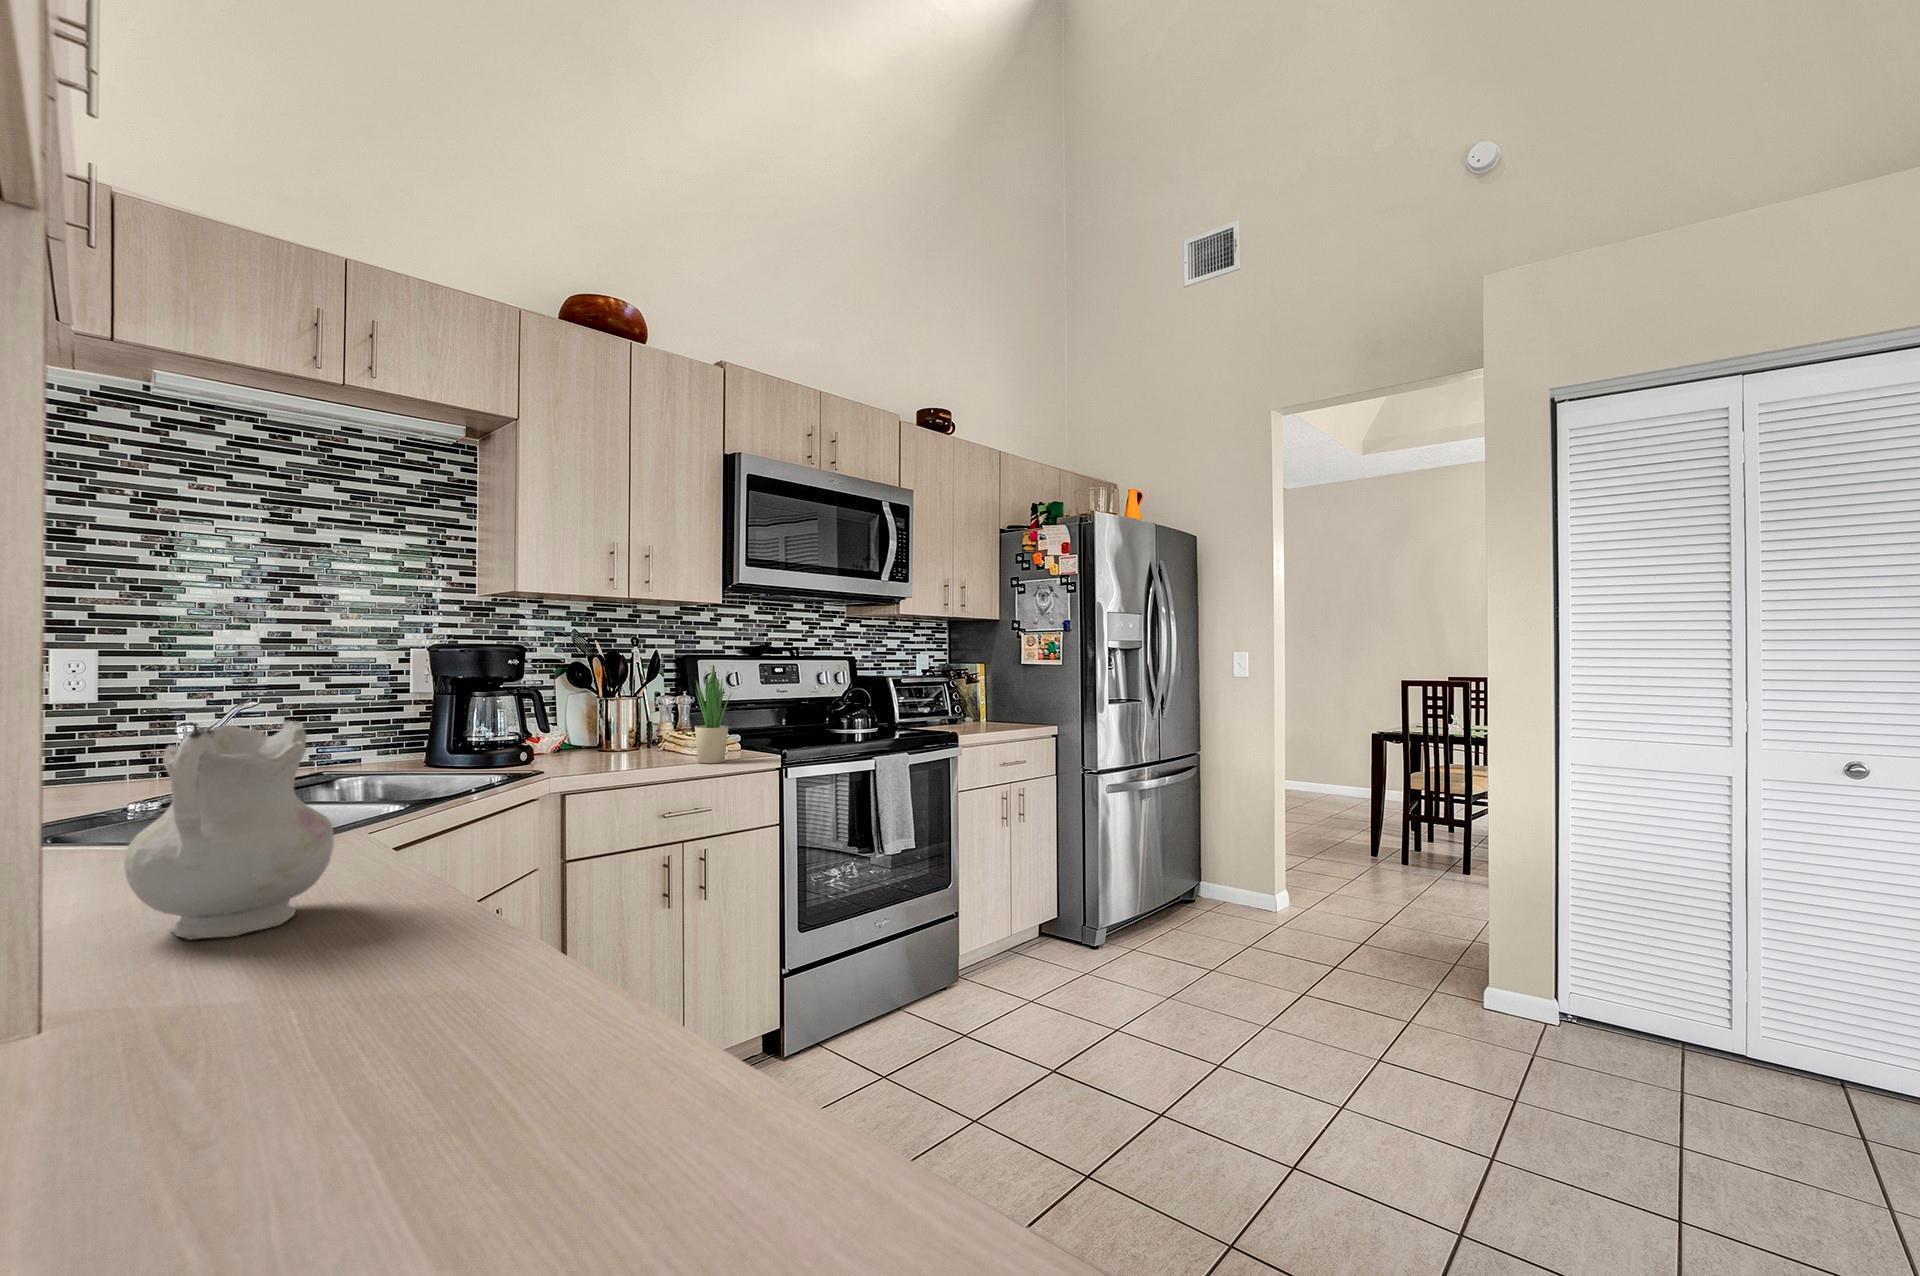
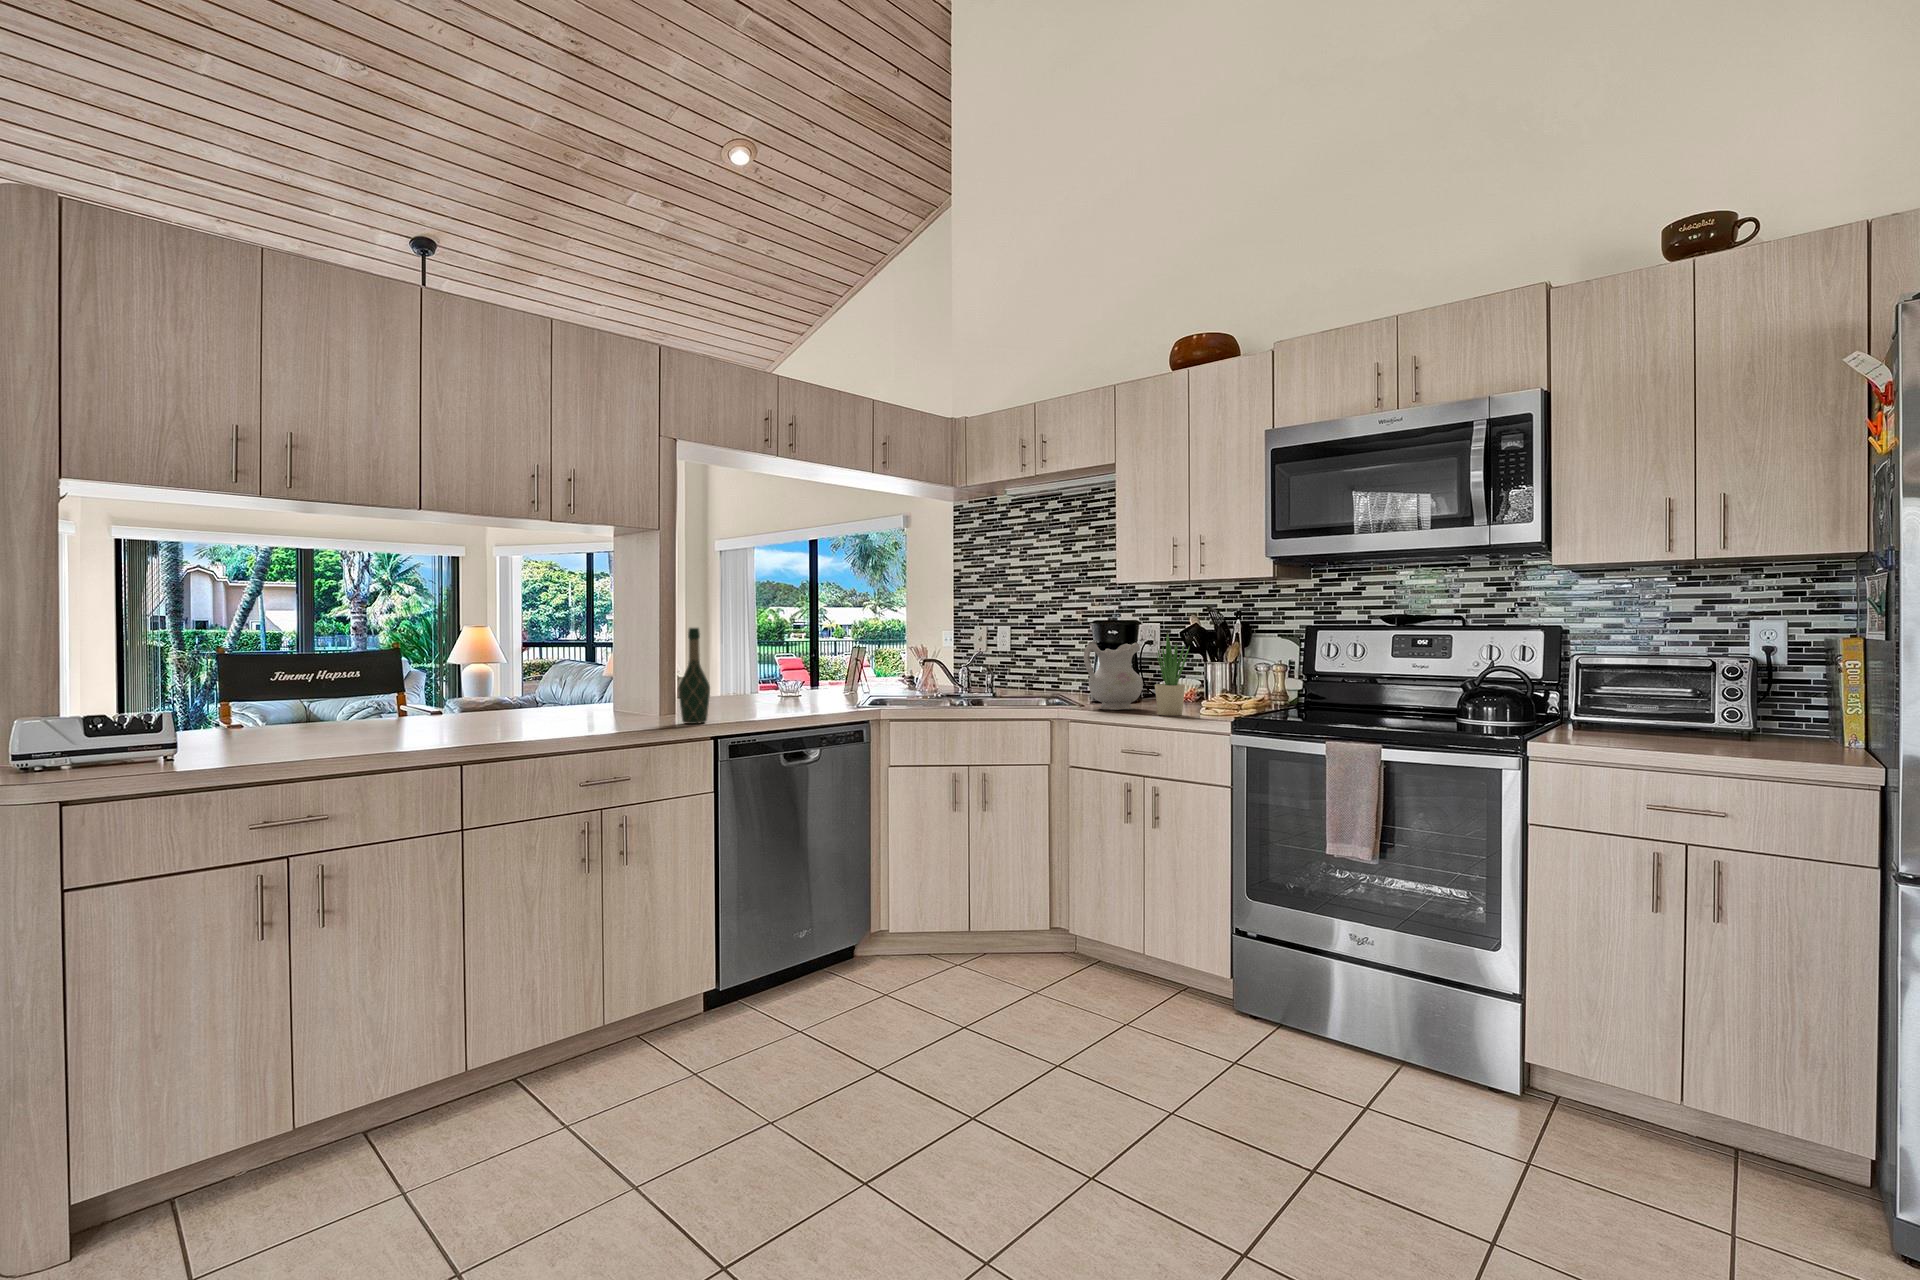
wine bottle: none [458,682,556,966] -> present [678,628,710,724]
ceramic pitcher: present [124,720,334,940] -> present [1084,641,1143,710]

